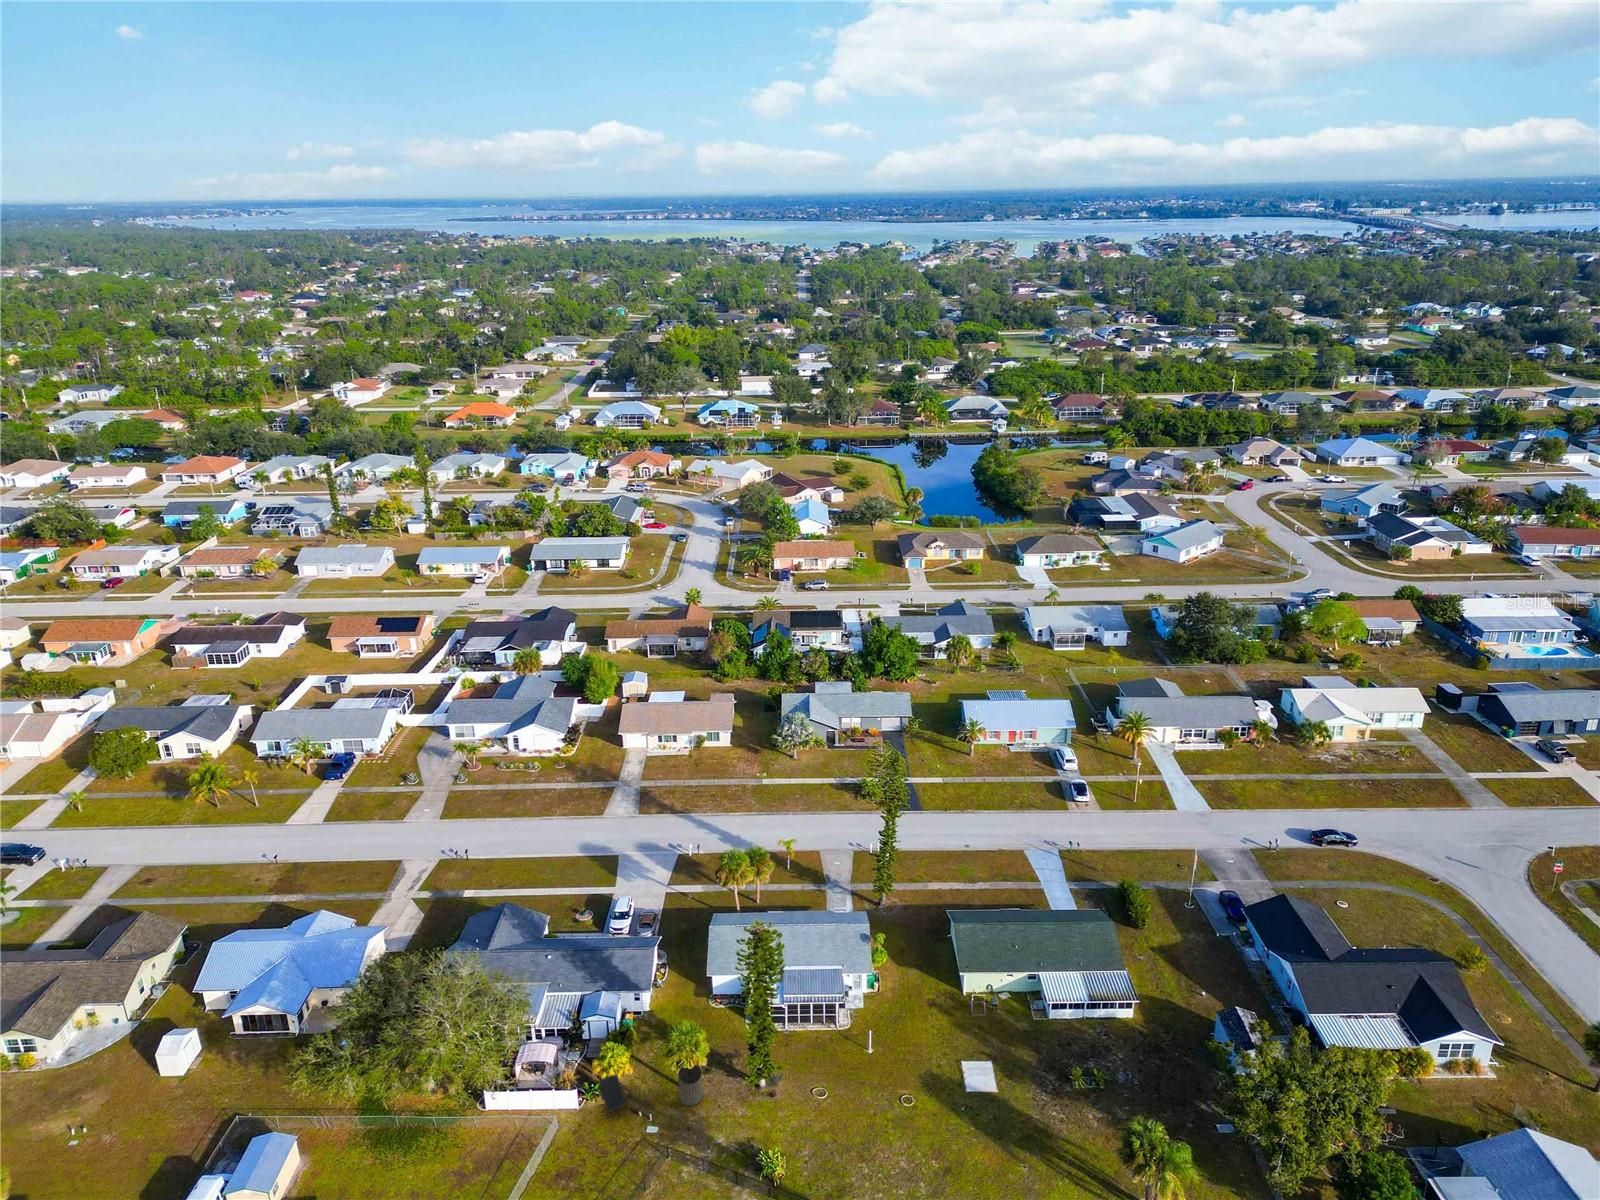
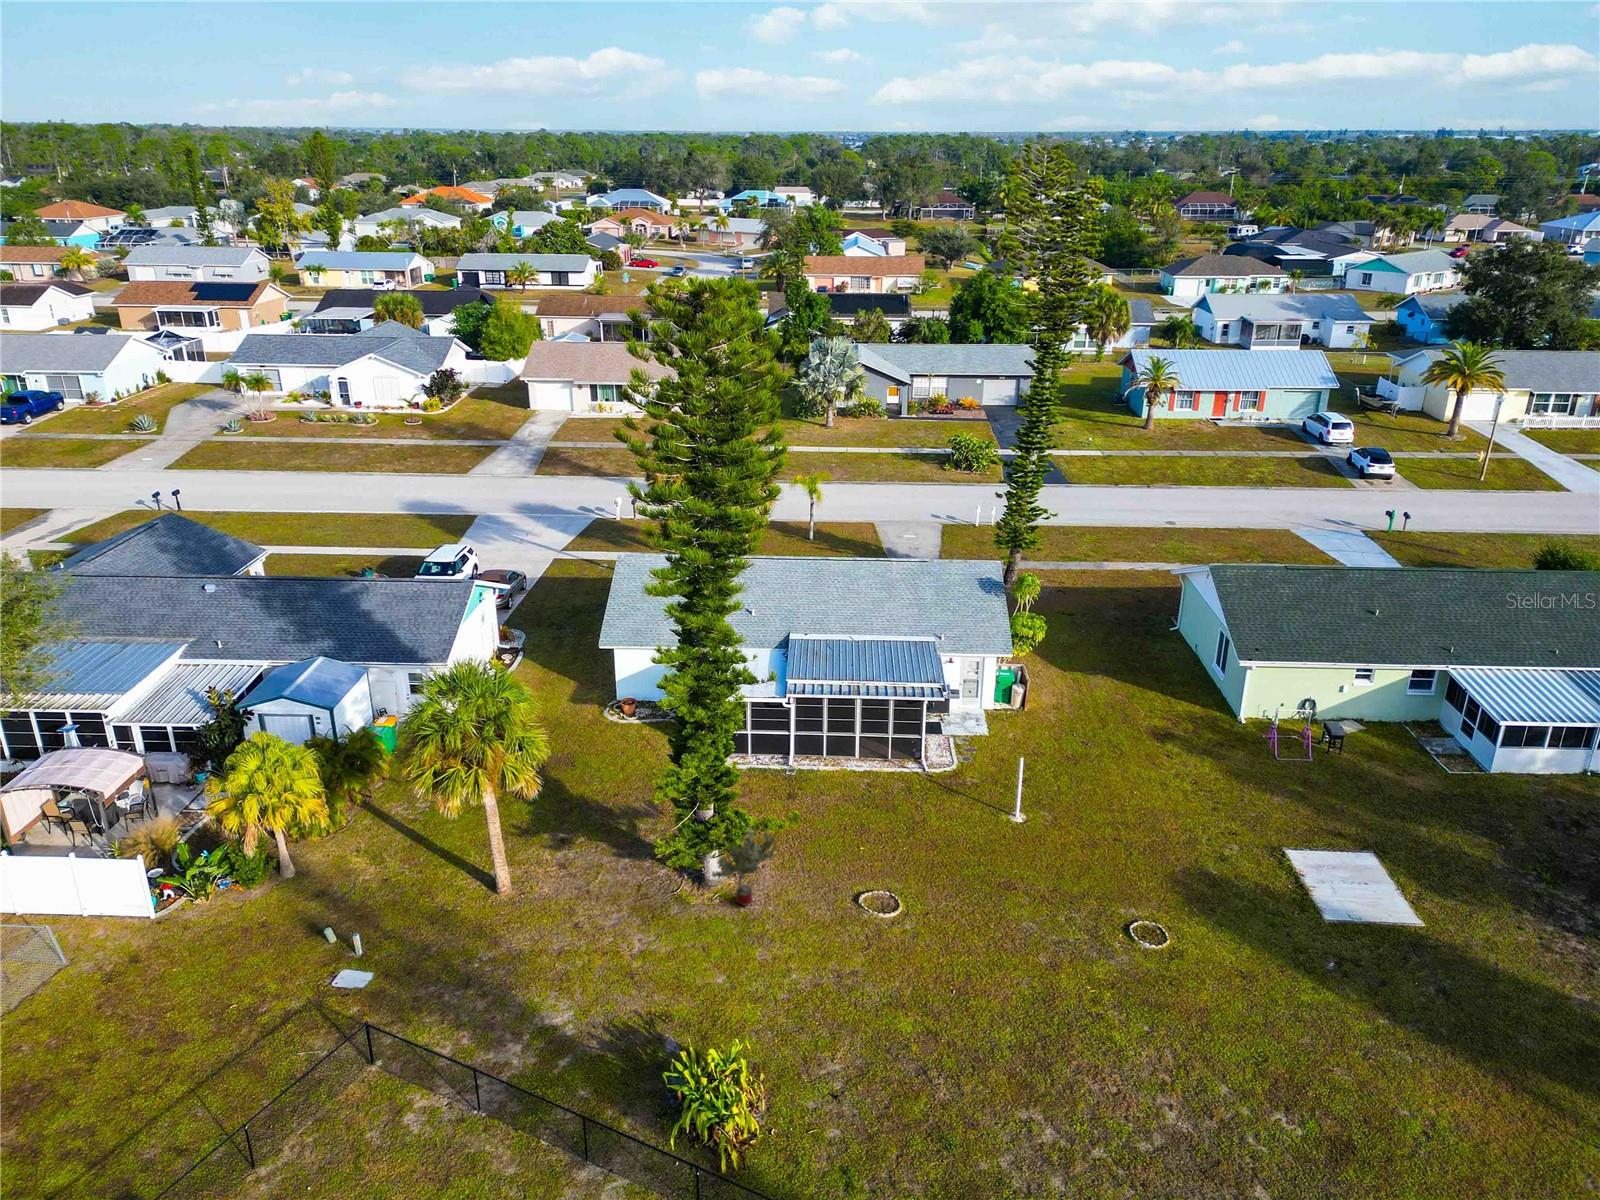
trash can: present [678,1065,703,1106] -> none [449,799,533,920]
lounge chair: present [599,1074,629,1116] -> none [200,812,300,940]

